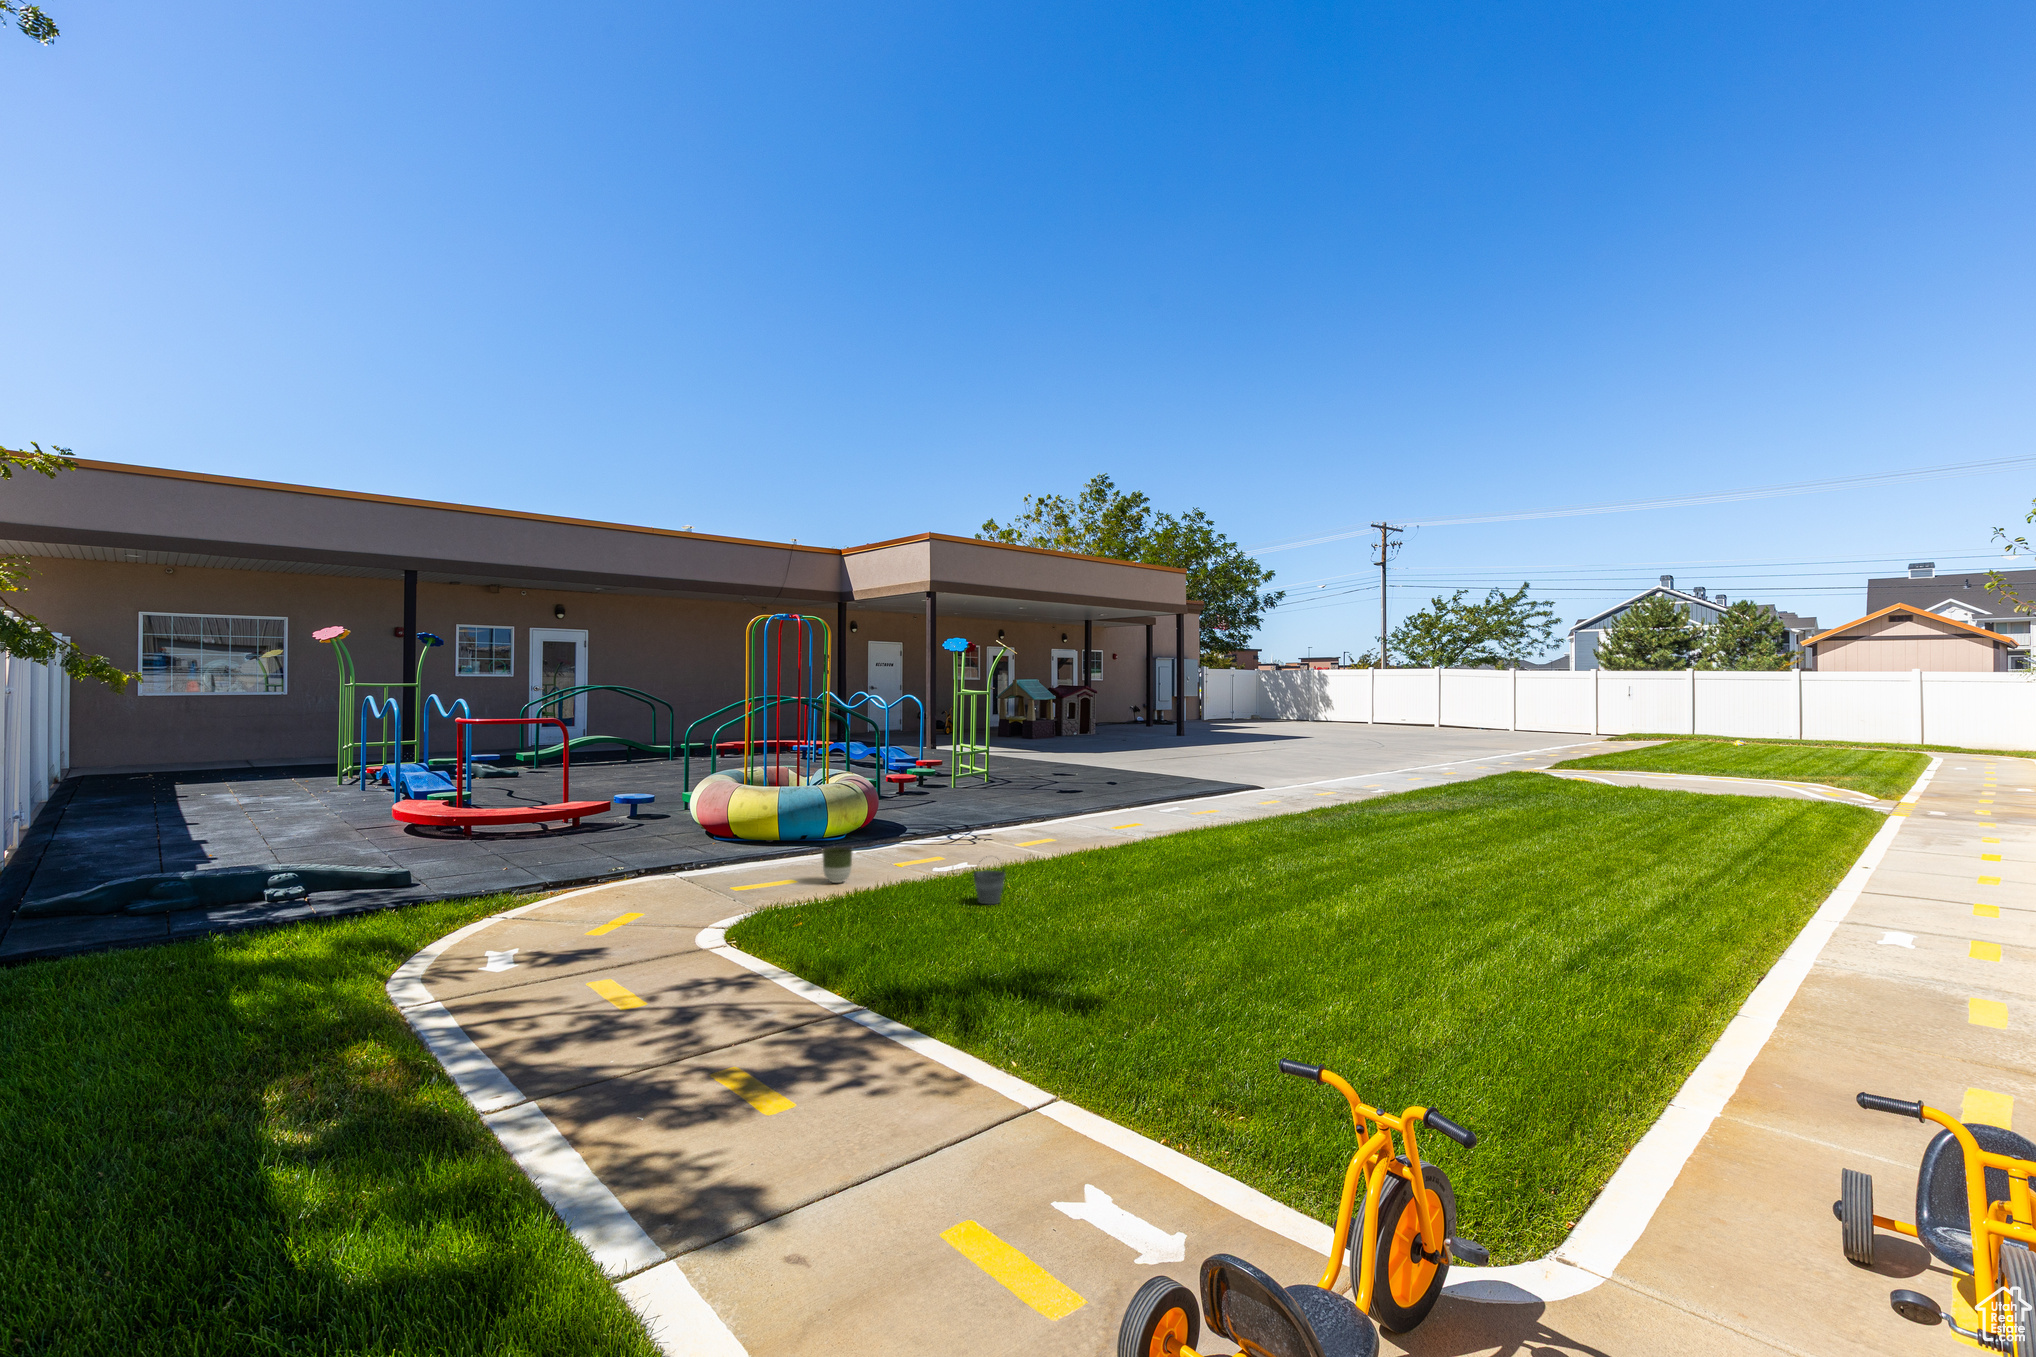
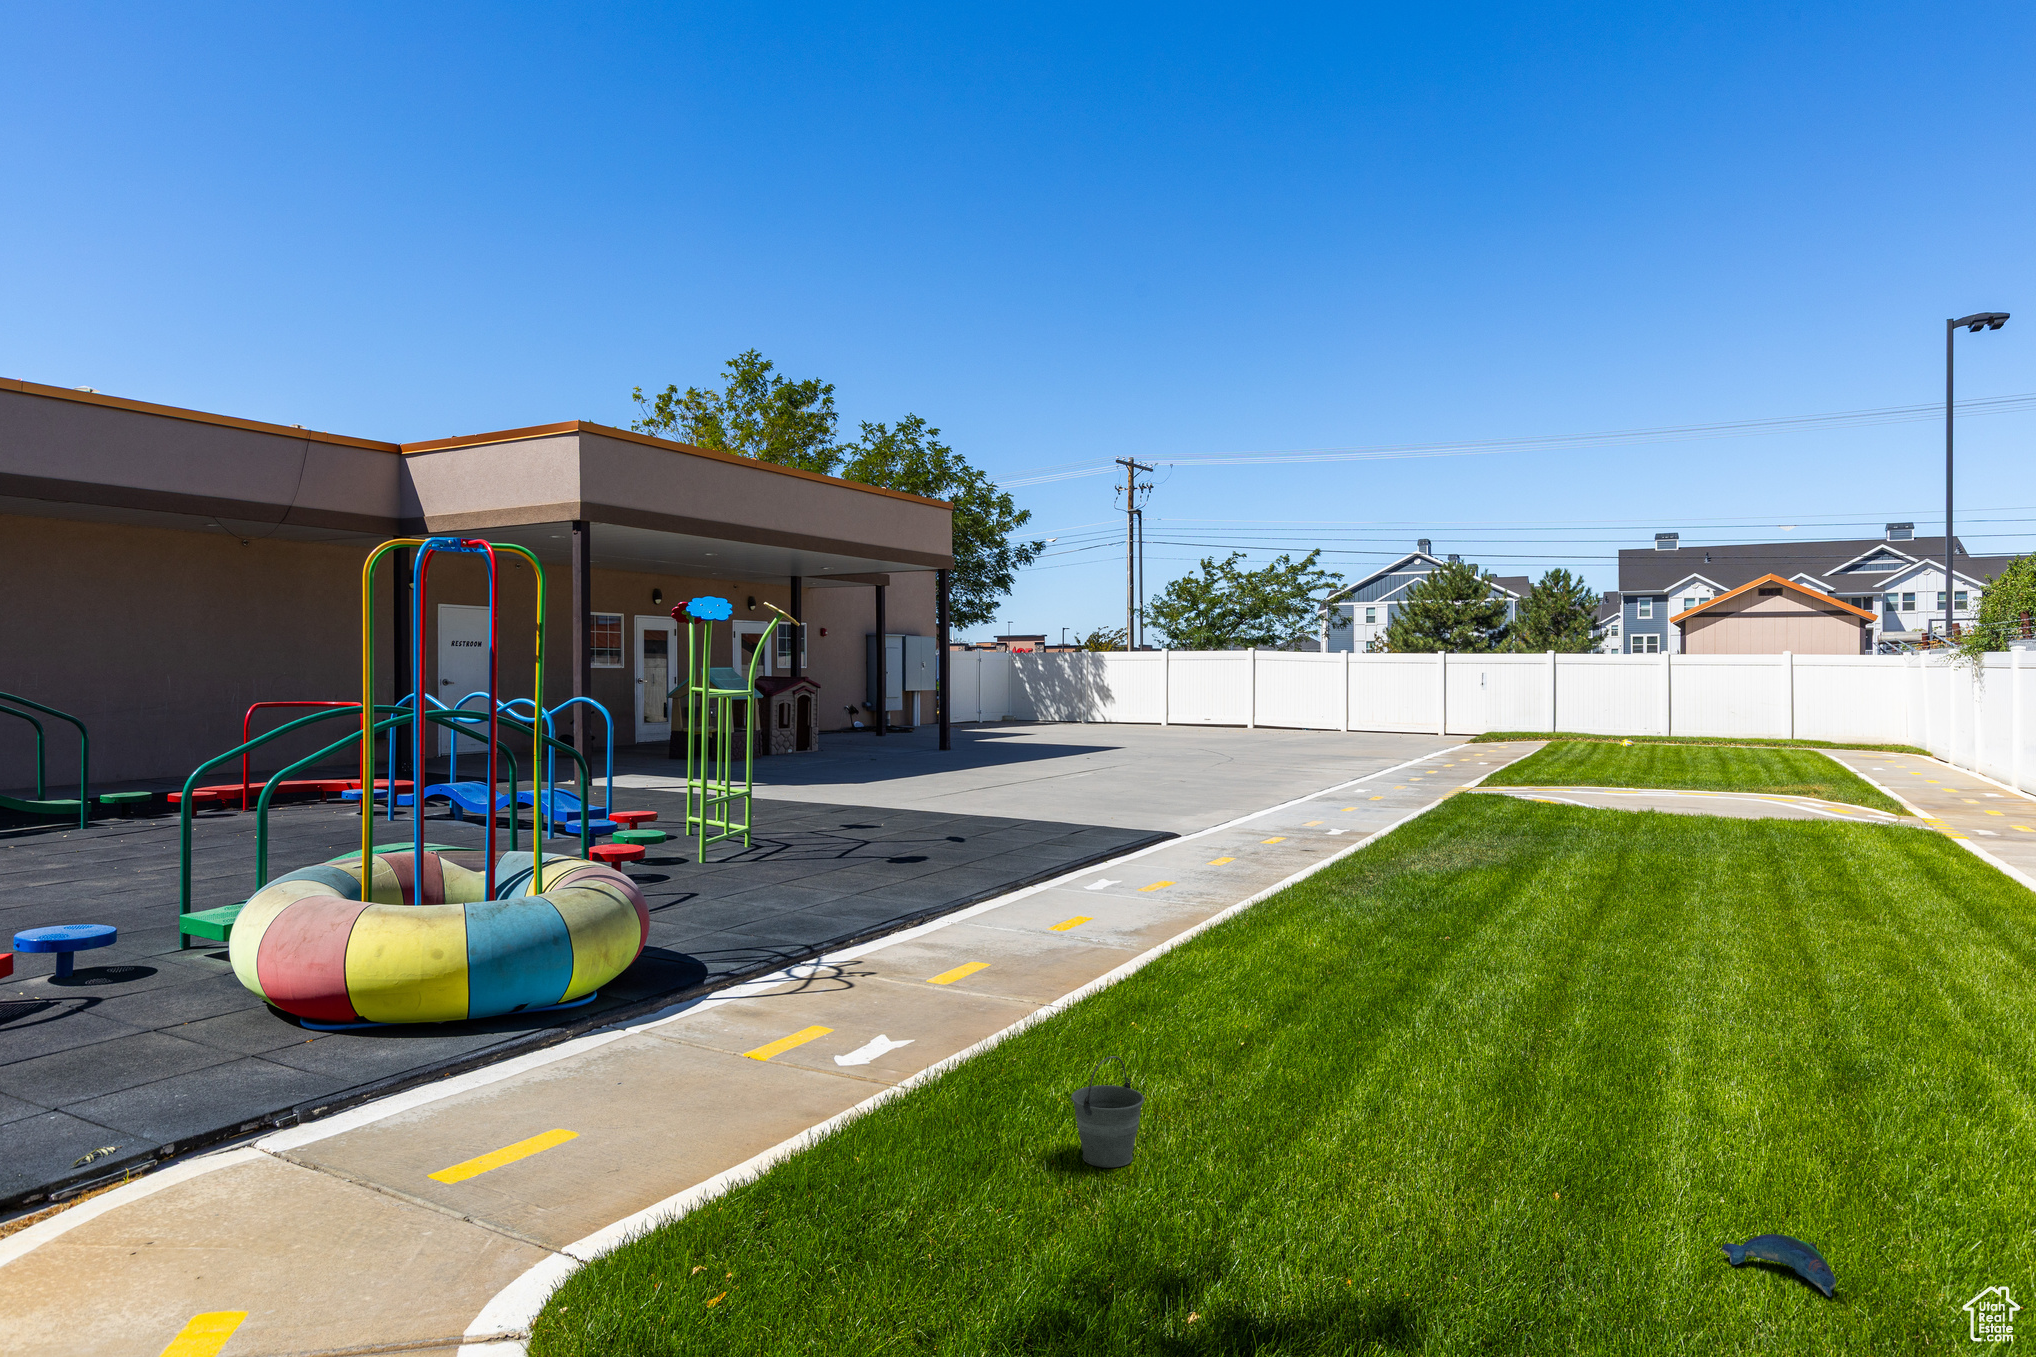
planter: present [822,847,852,883] -> none [679,1054,749,1142]
plush toy: none [1203,942,1239,965] -> present [1721,1234,1836,1297]

